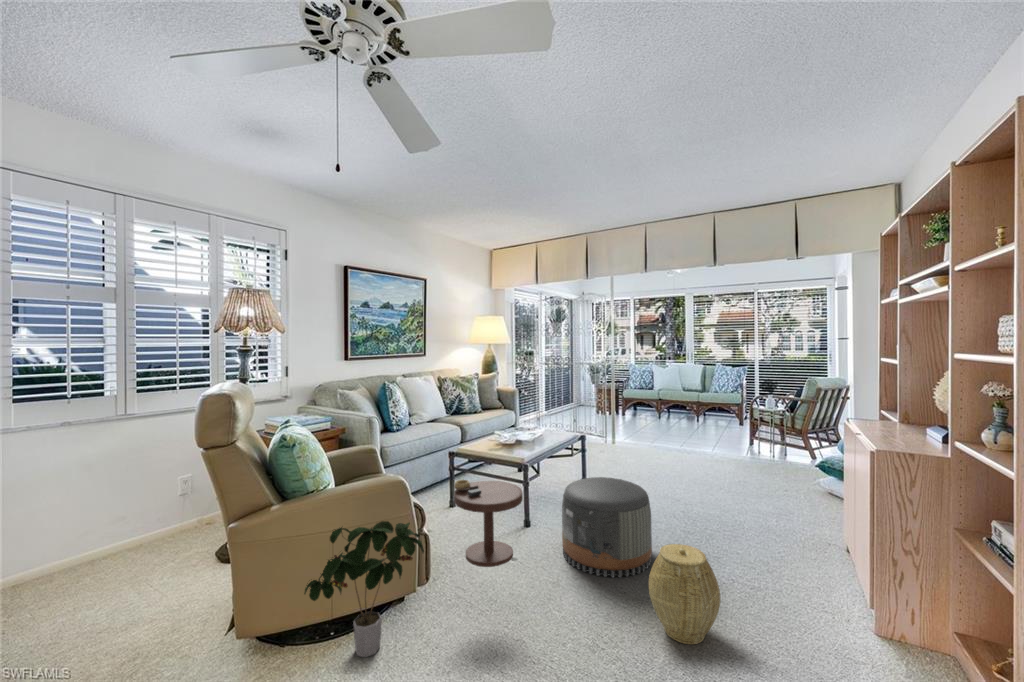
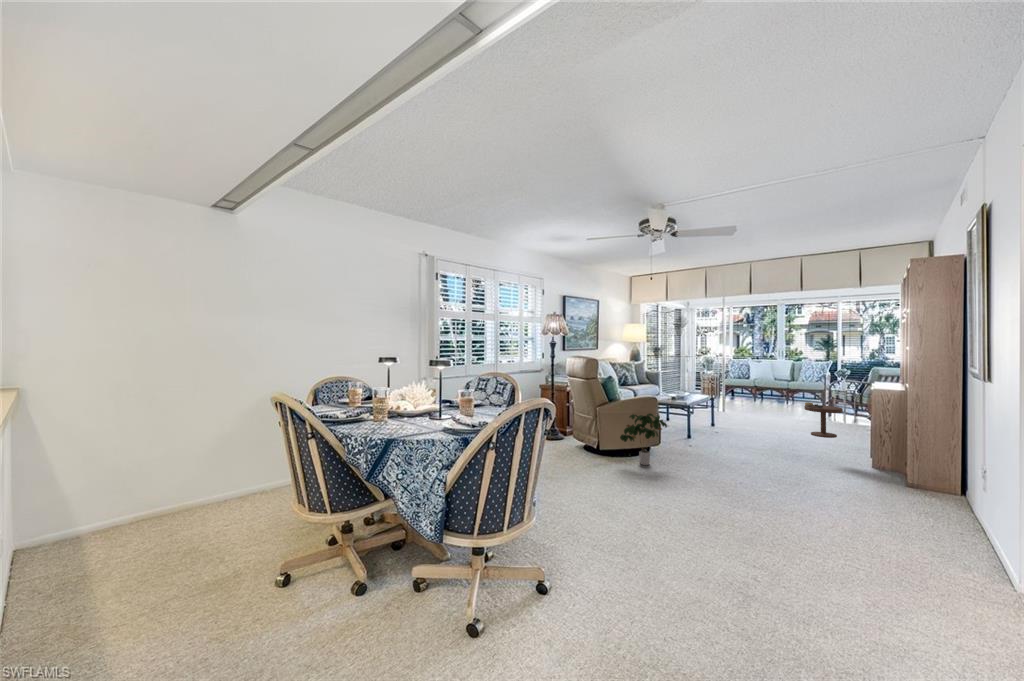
pouf: present [562,477,652,578] -> none [714,412,764,455]
side table: present [454,480,523,567] -> present [804,402,843,438]
woven basket: present [649,544,721,644] -> none [767,431,801,470]

